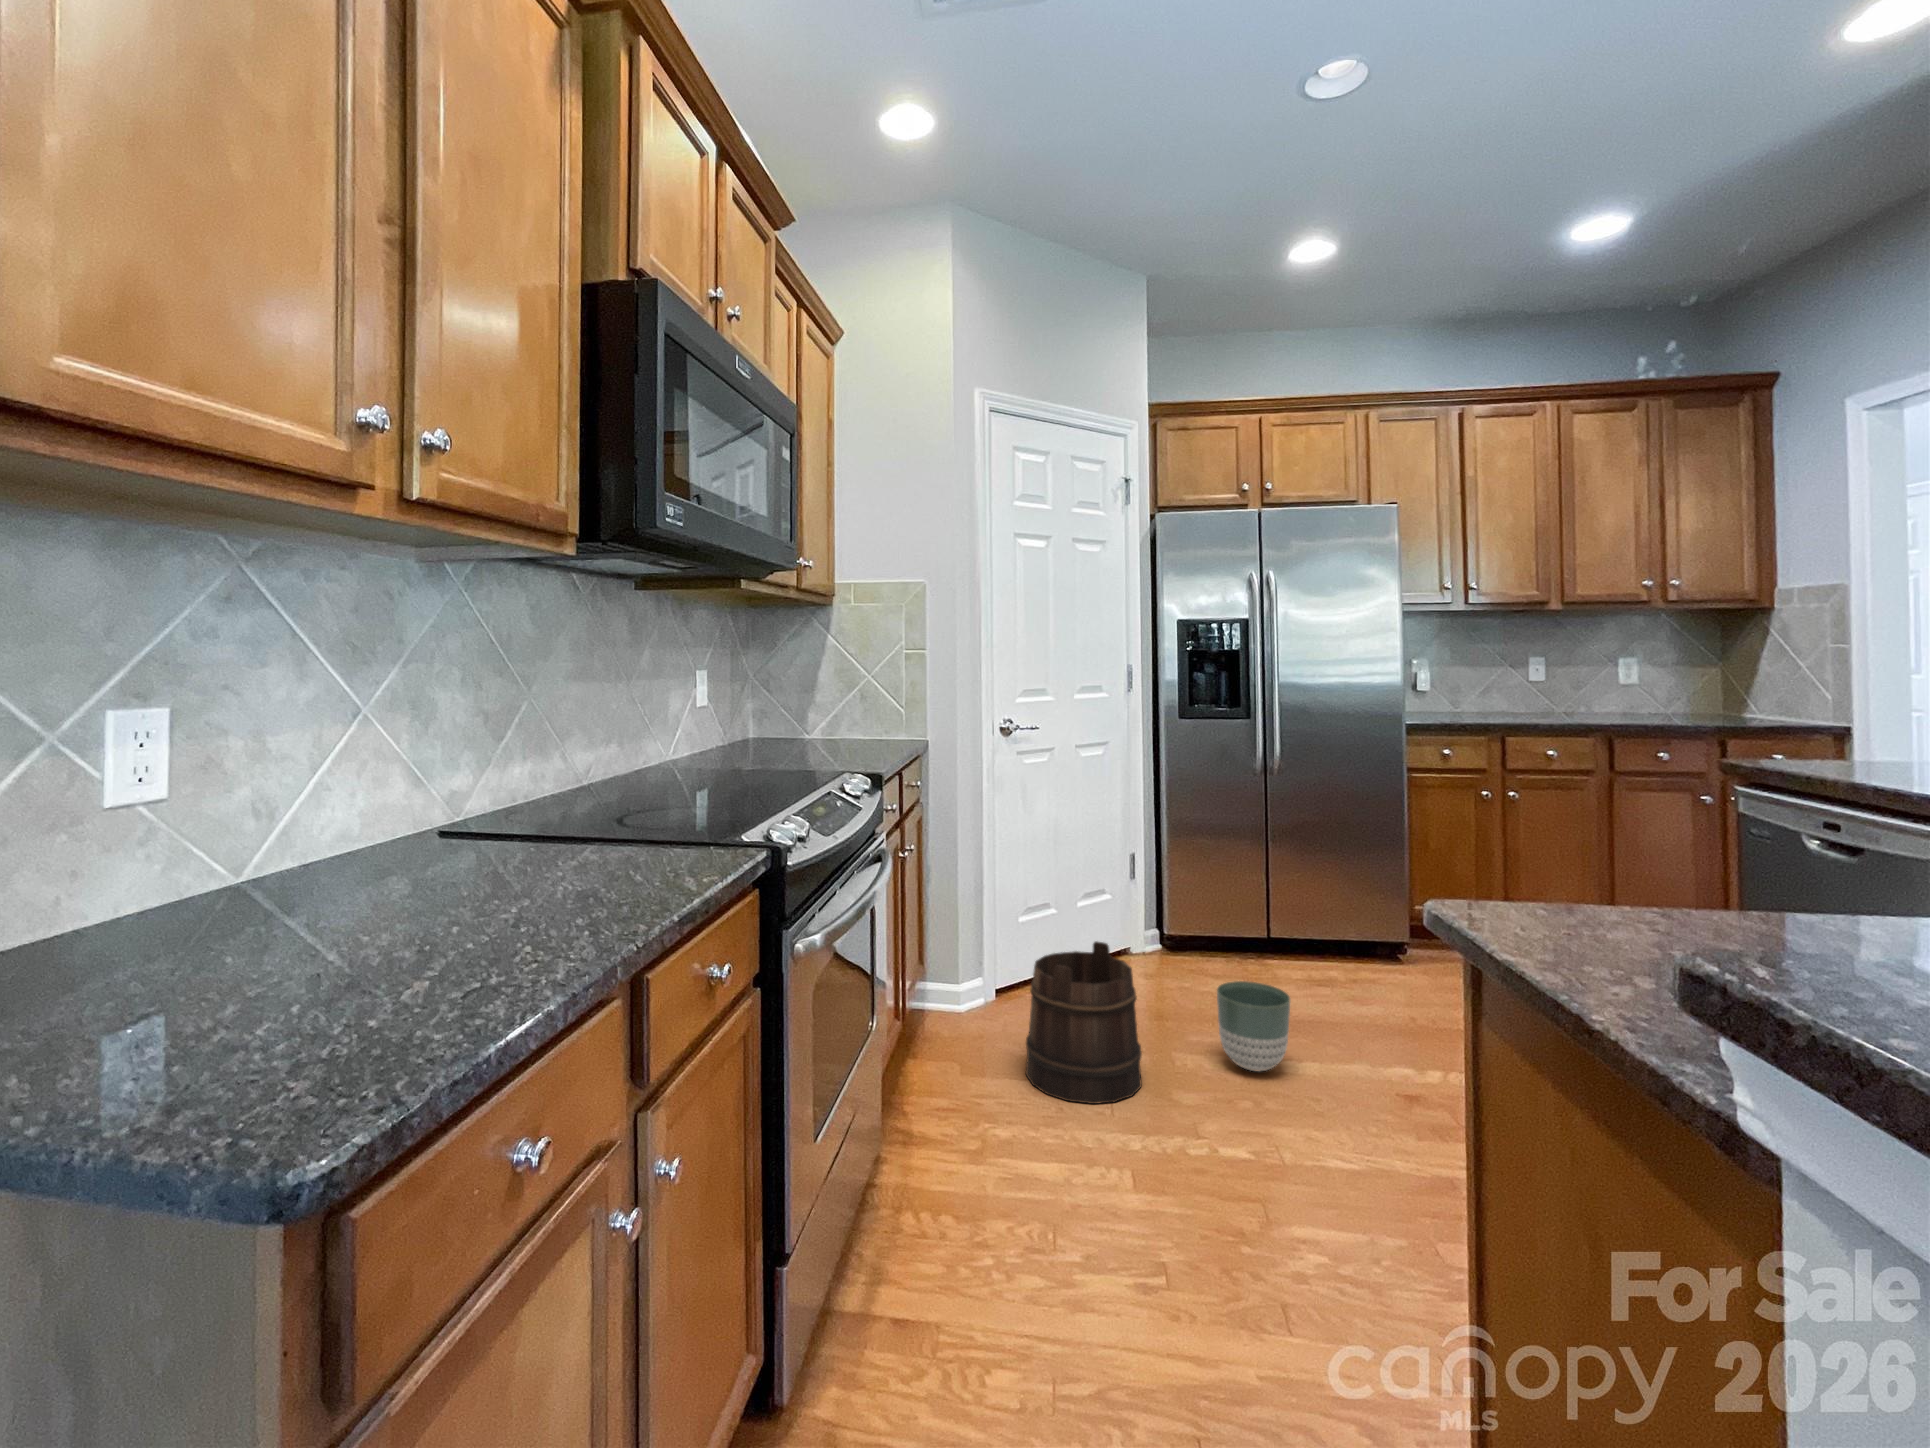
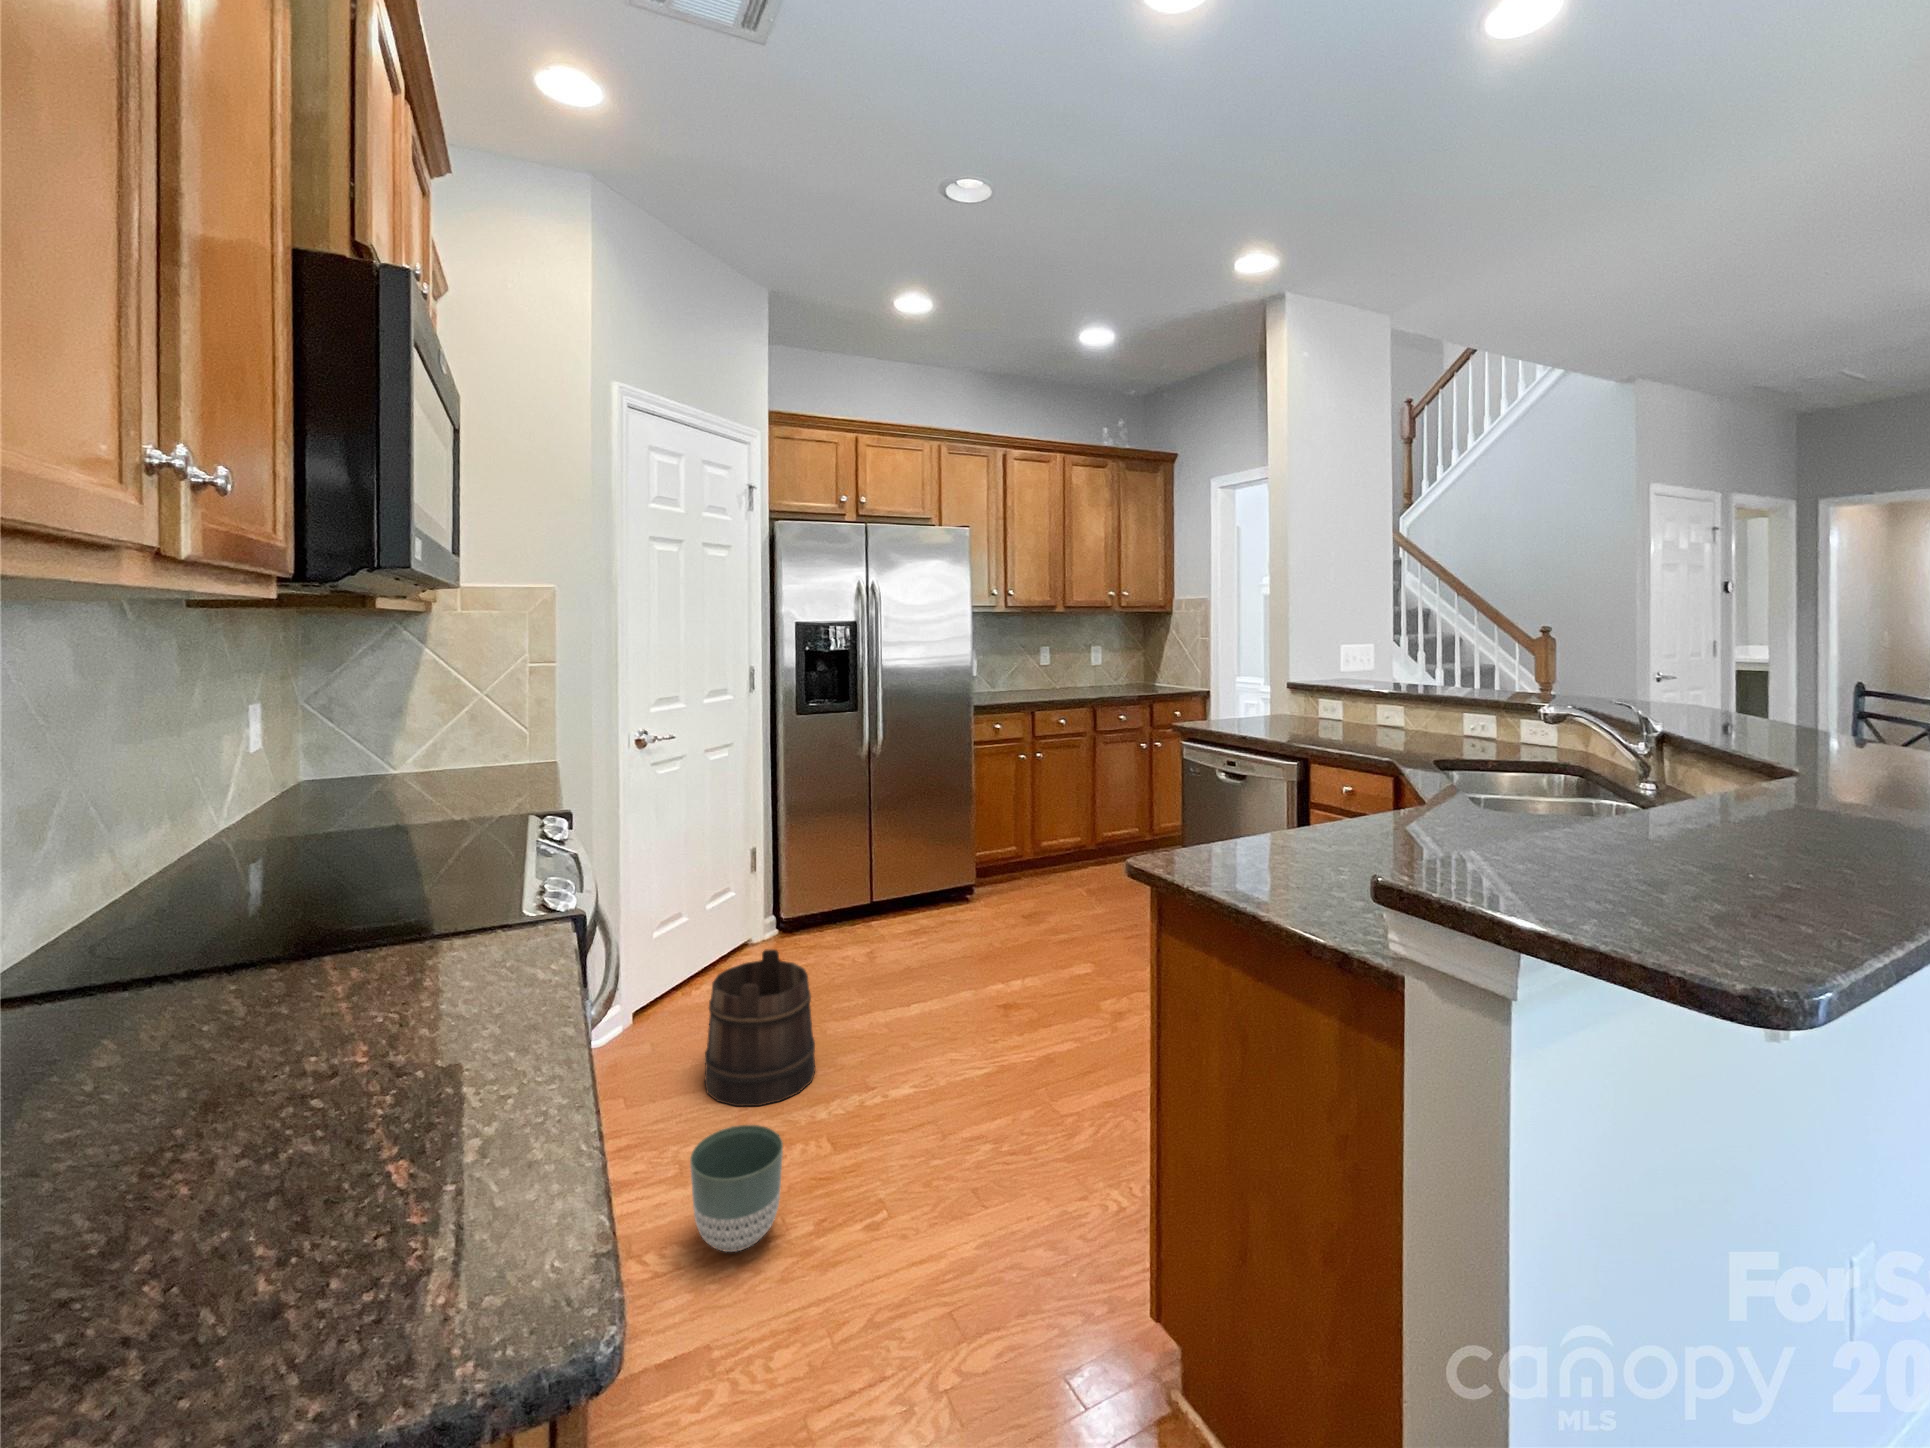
planter: present [1217,981,1290,1072] -> present [690,1125,783,1252]

